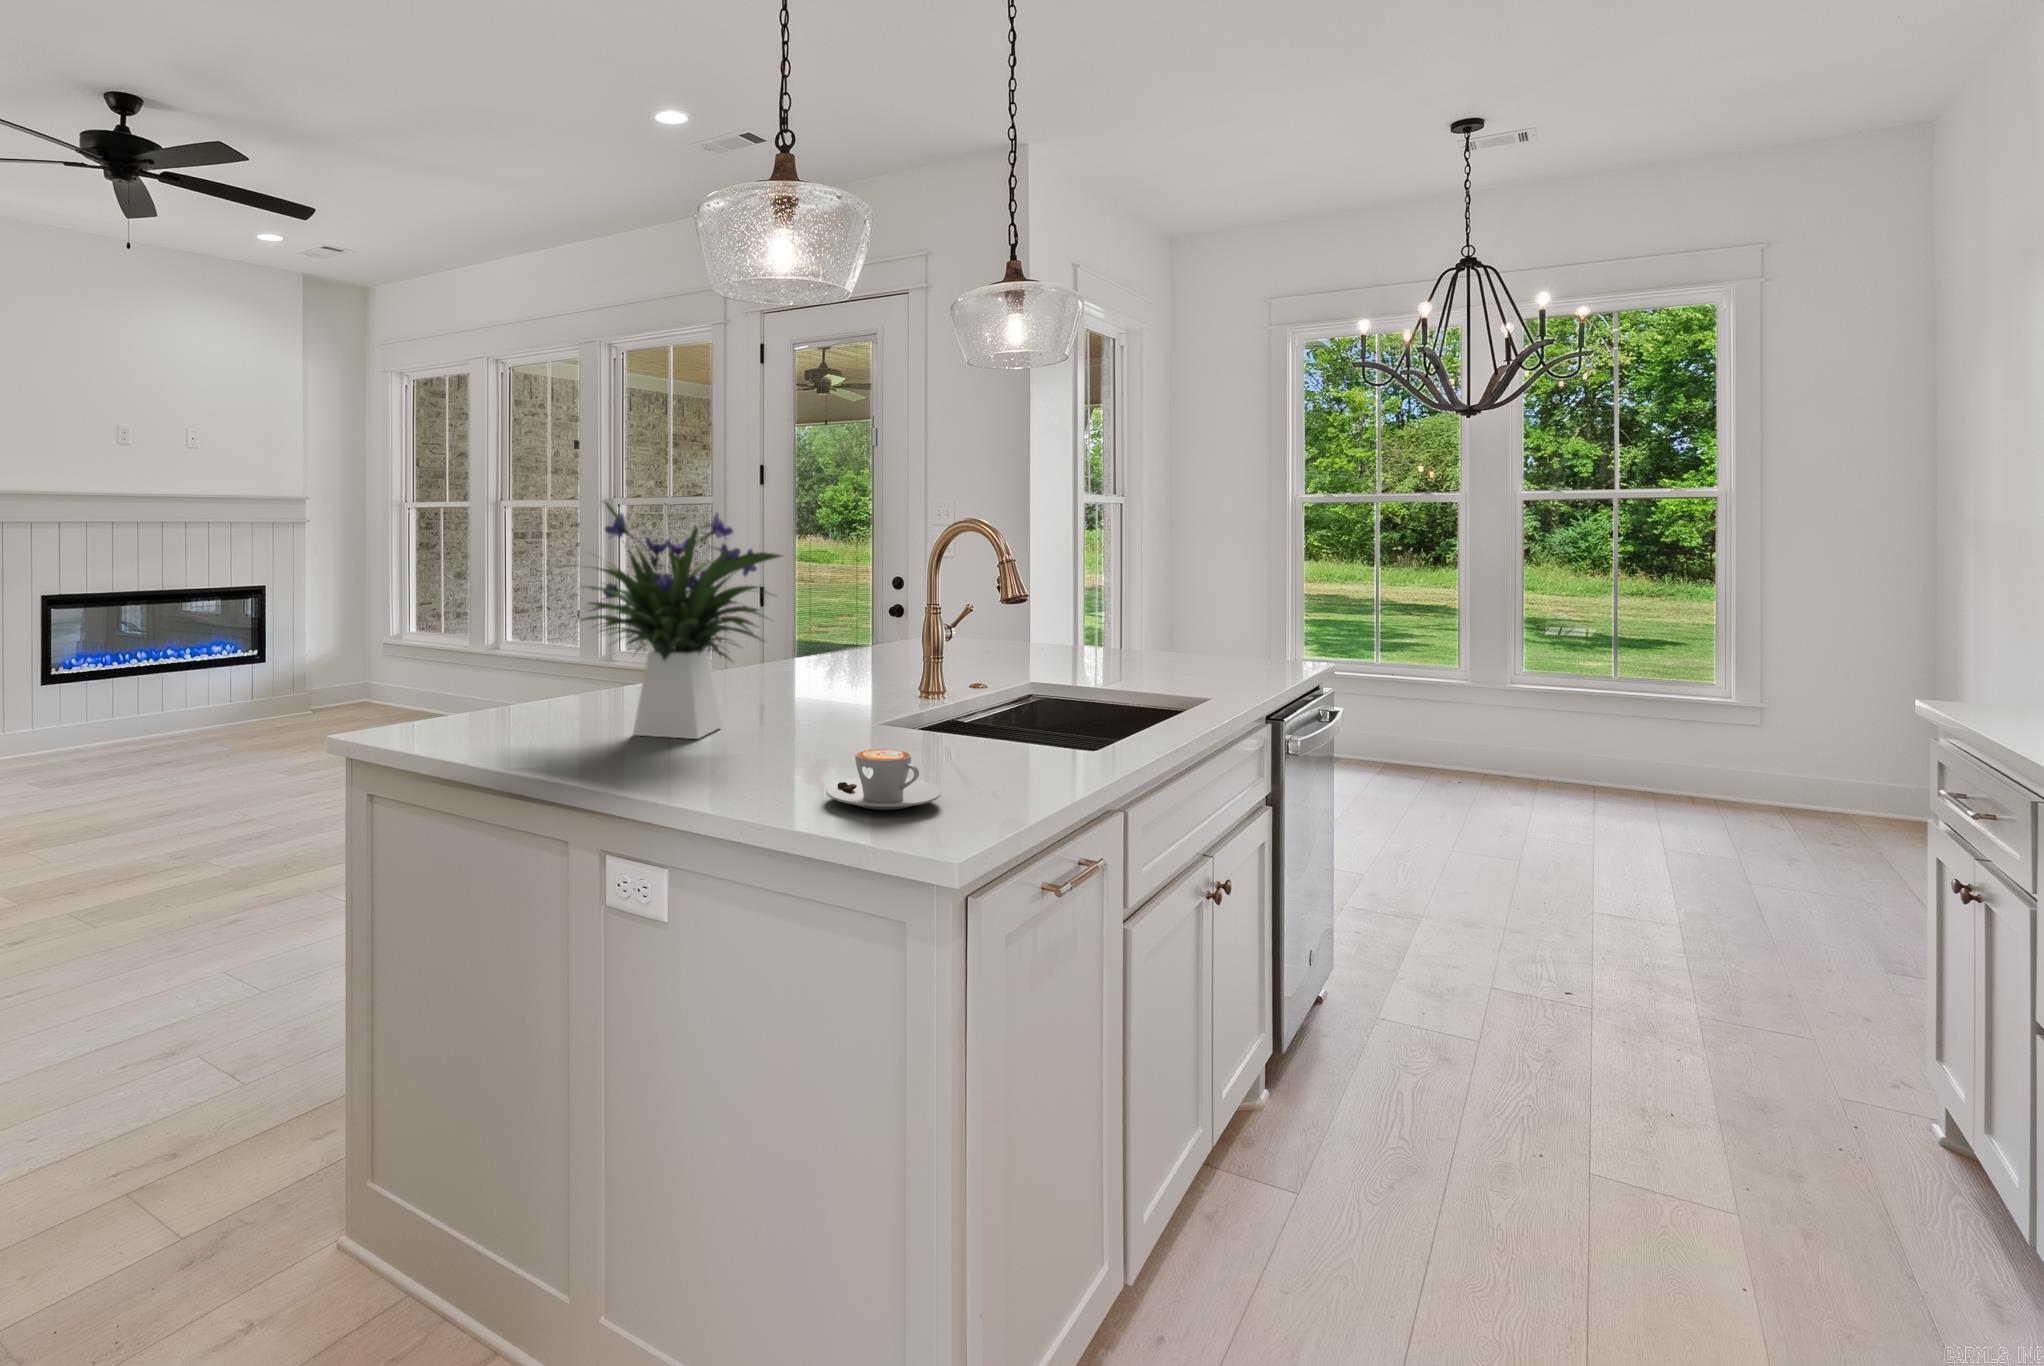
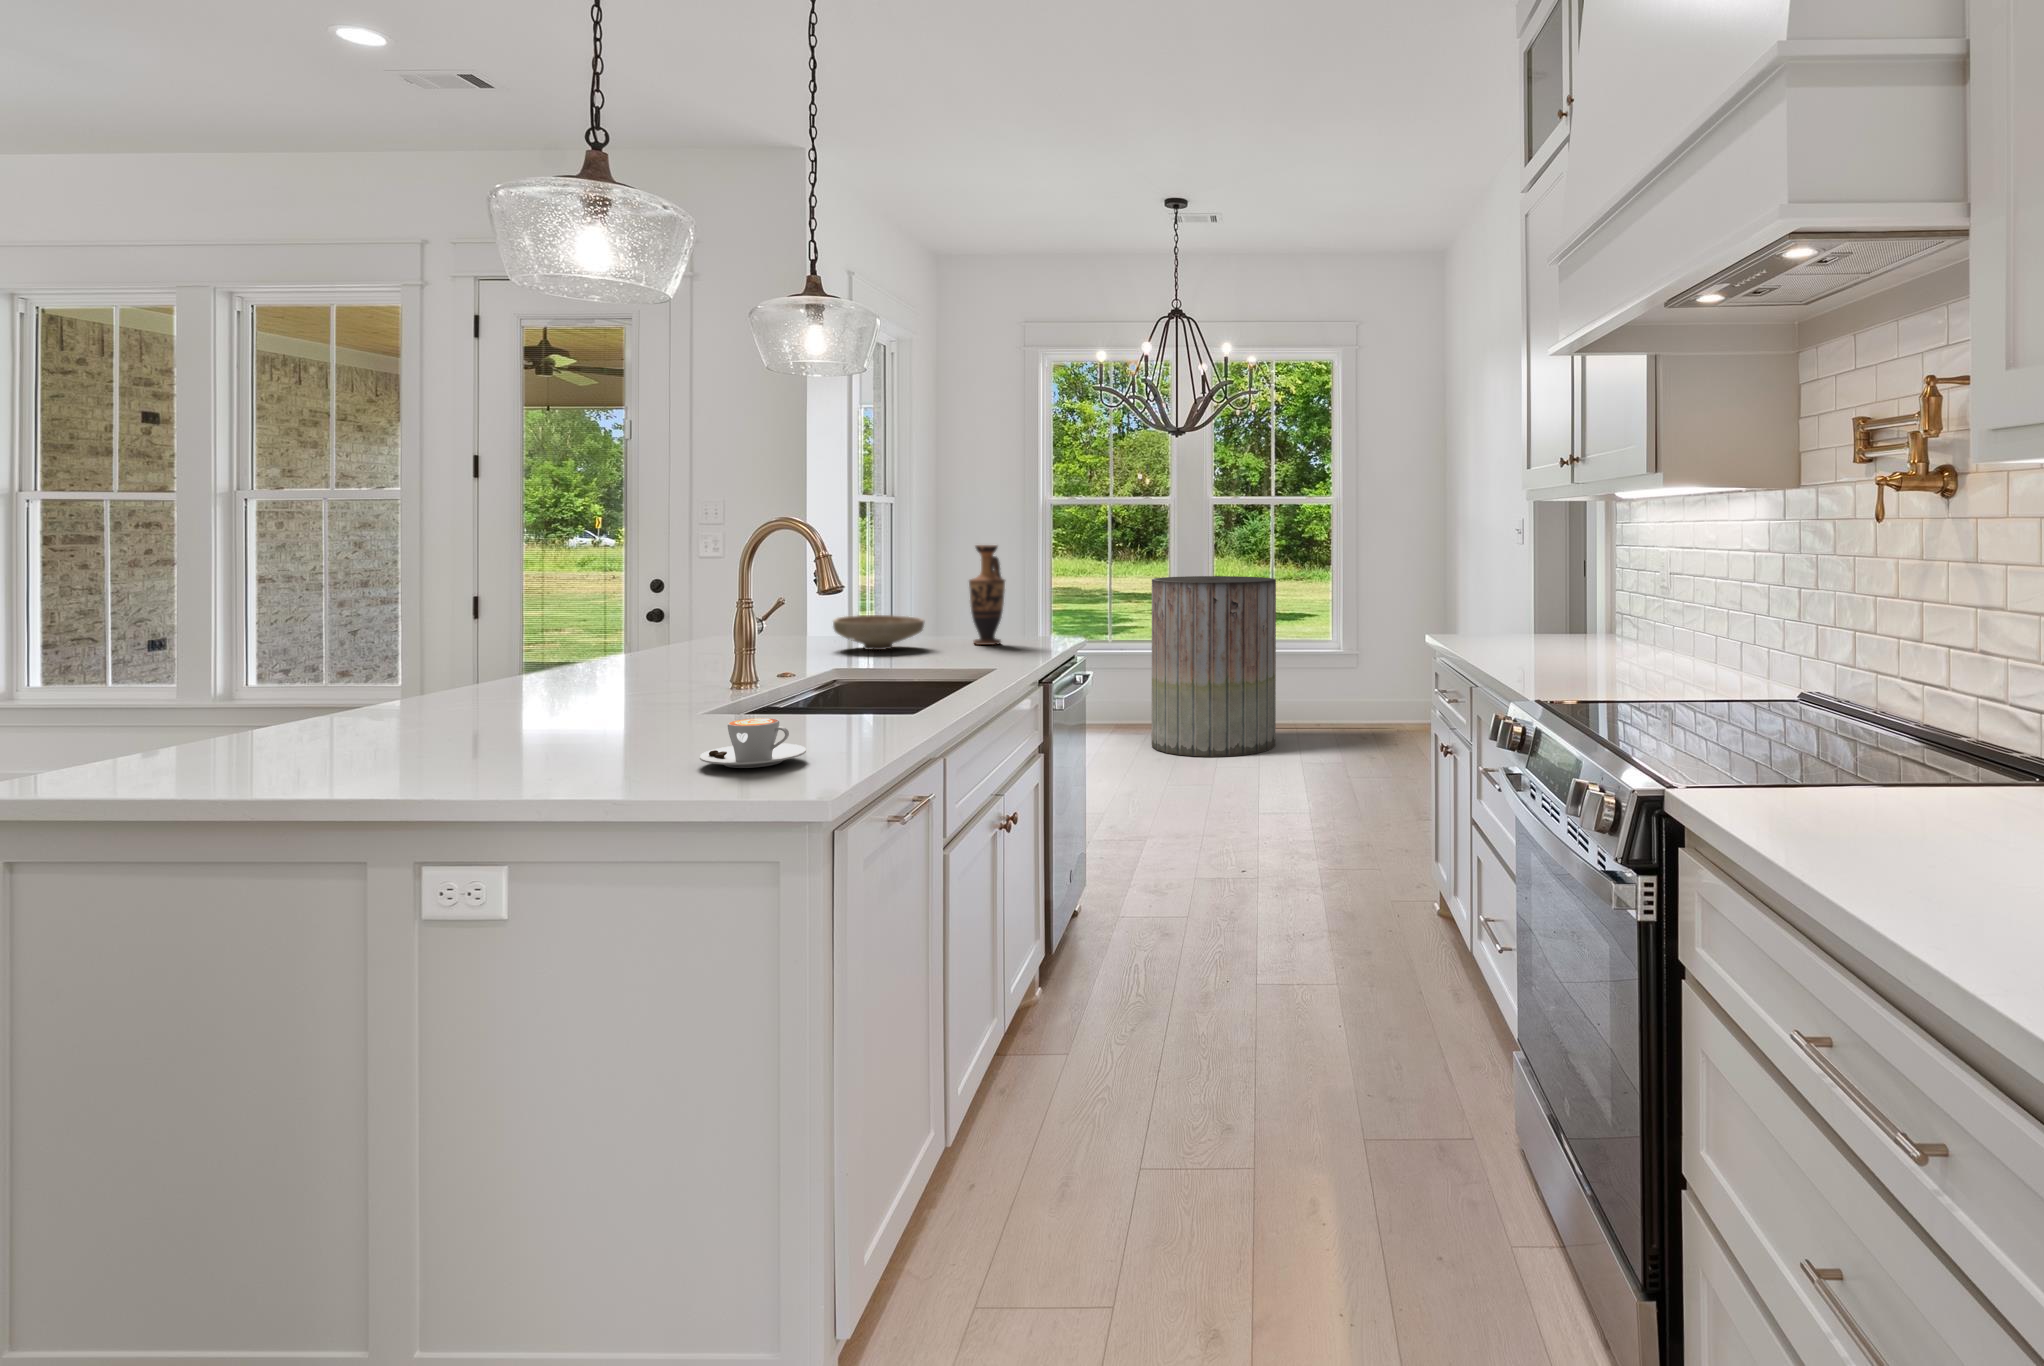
flower arrangement: present [581,502,781,739] -> none [351,498,618,742]
vase: none [1191,549,1235,664] -> present [969,545,1005,645]
trash can: none [1436,588,1619,816] -> present [1152,576,1276,757]
bowl: none [1040,623,1138,662] -> present [833,615,924,650]

